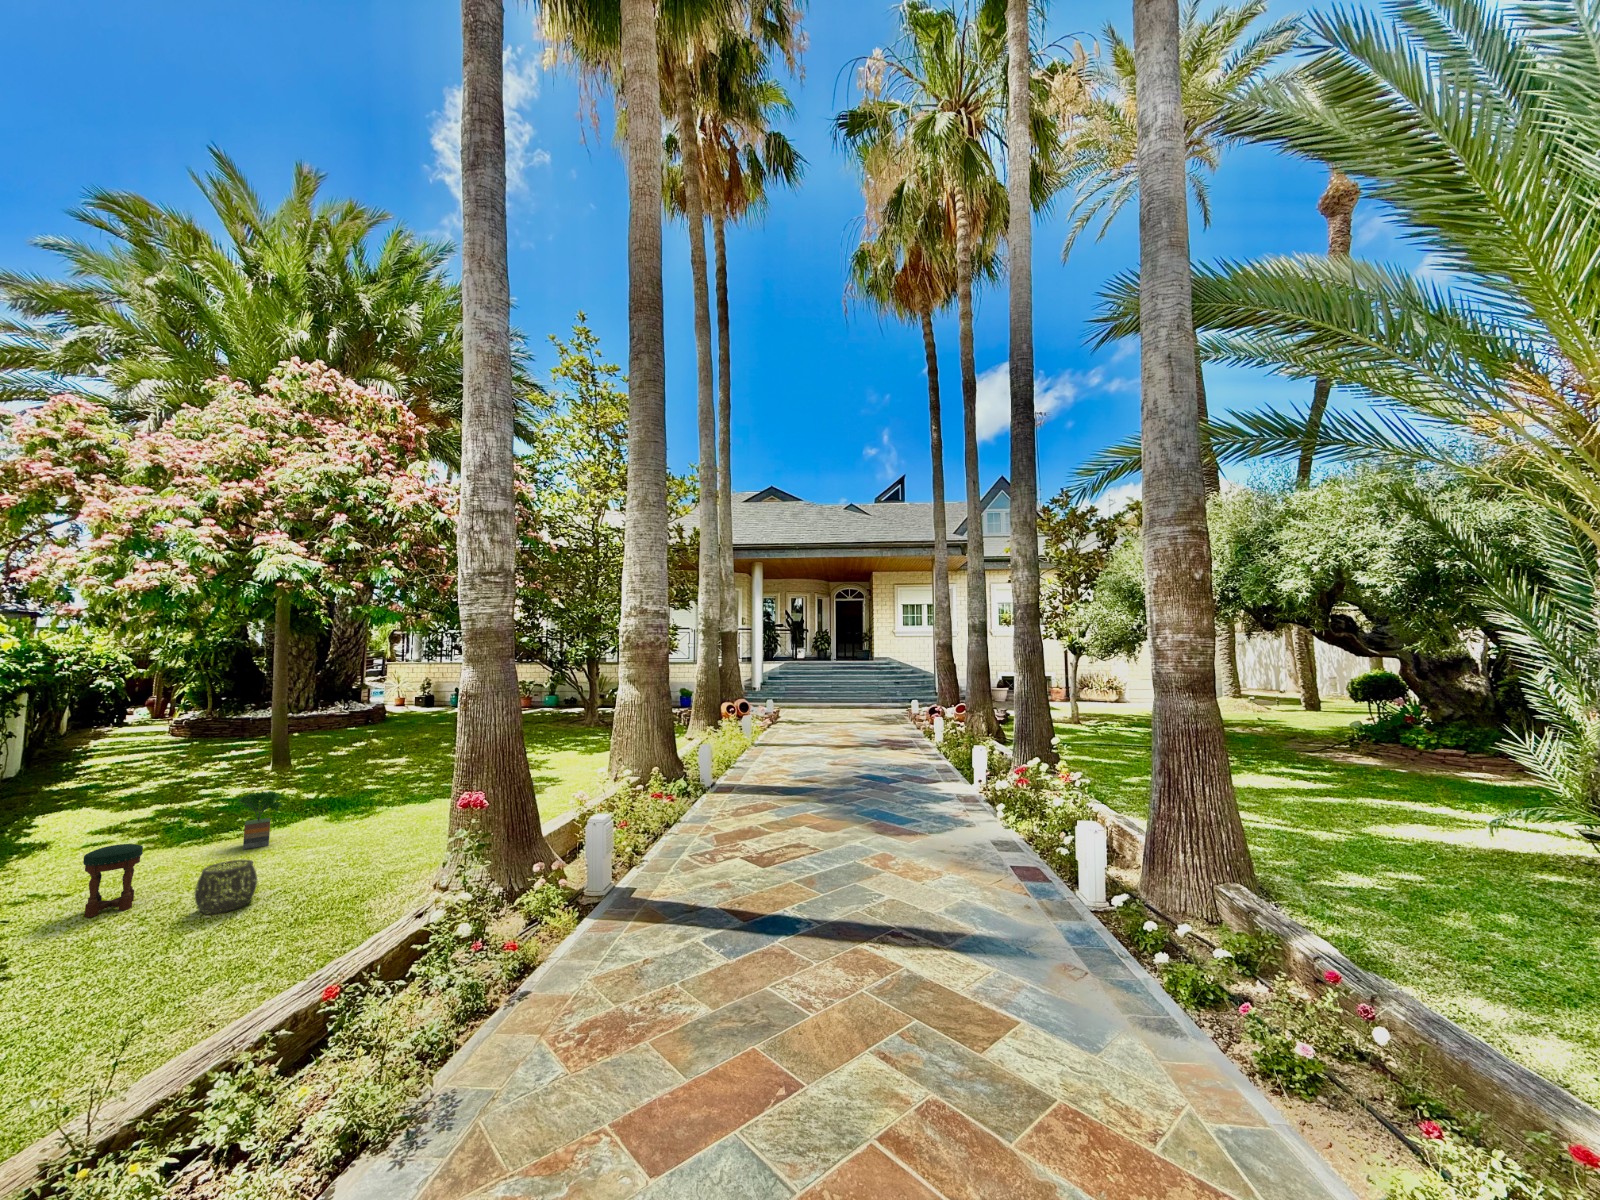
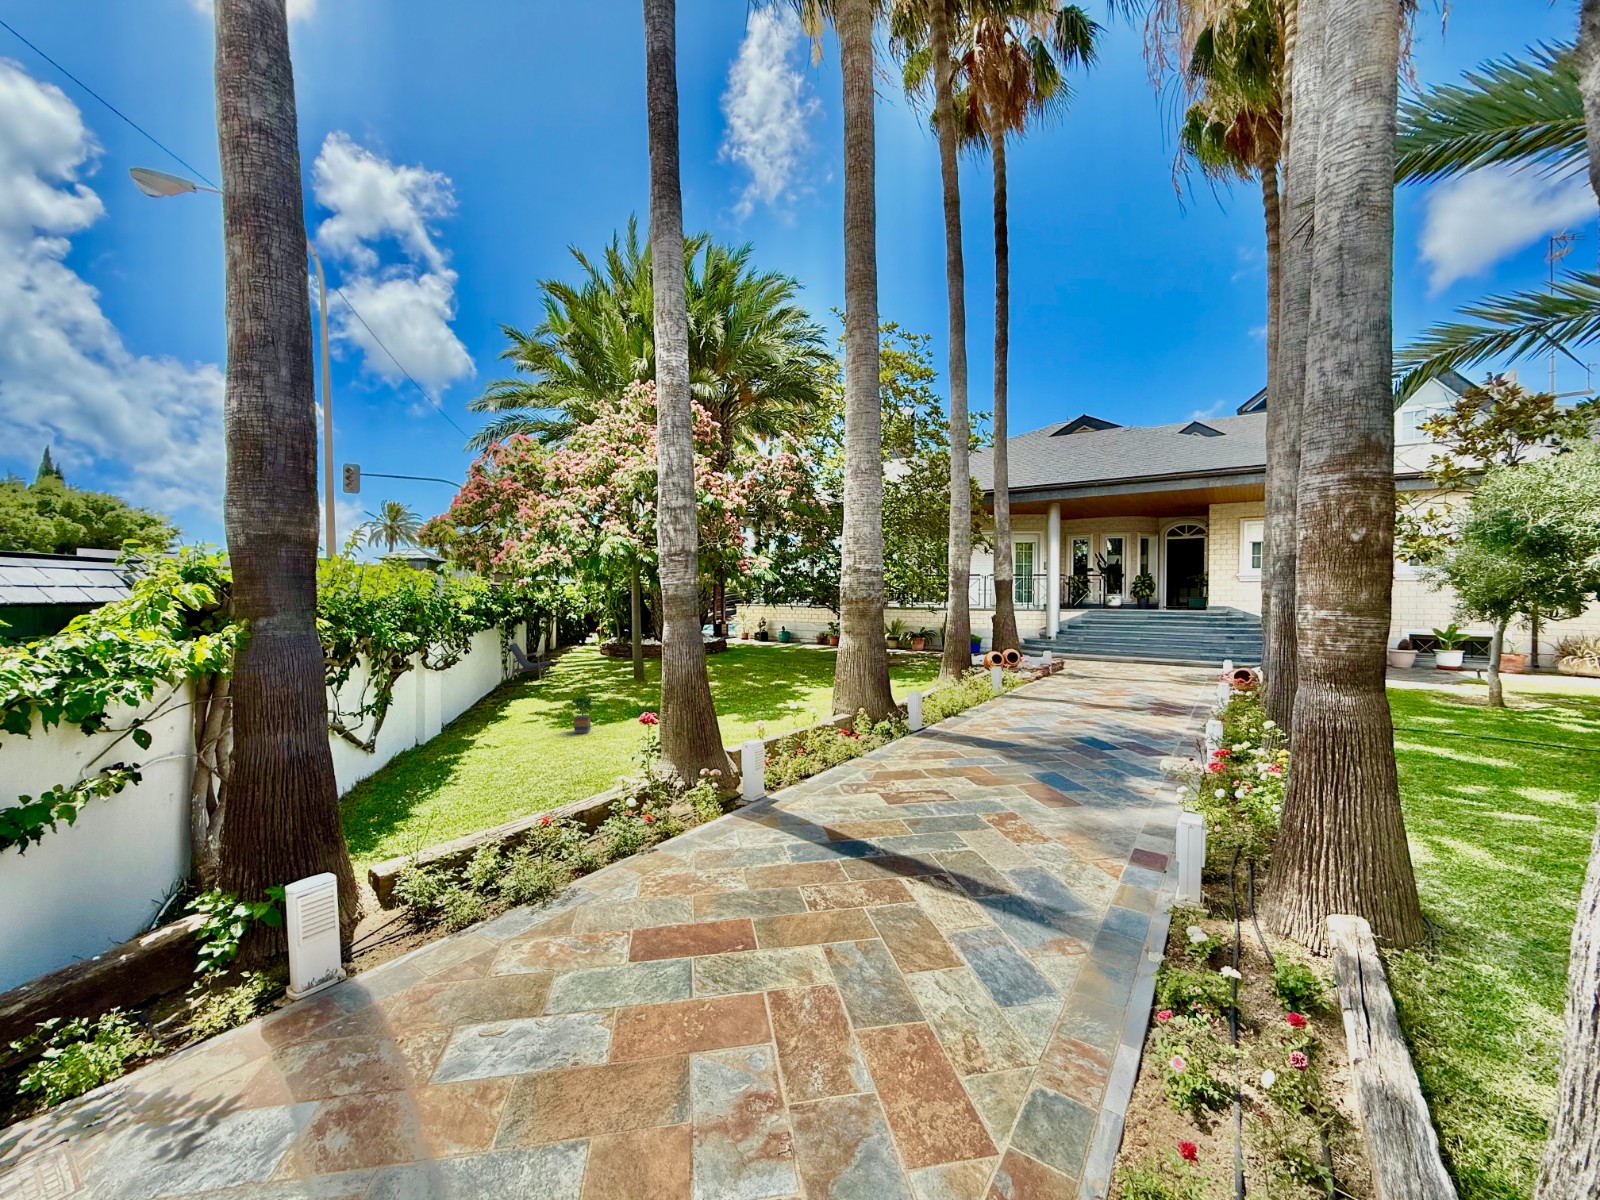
lounge chair: none [12,721,98,782] -> present [509,643,550,680]
stool: present [83,844,143,917] -> none [484,720,511,760]
woven basket: present [195,860,257,914] -> none [525,738,557,769]

